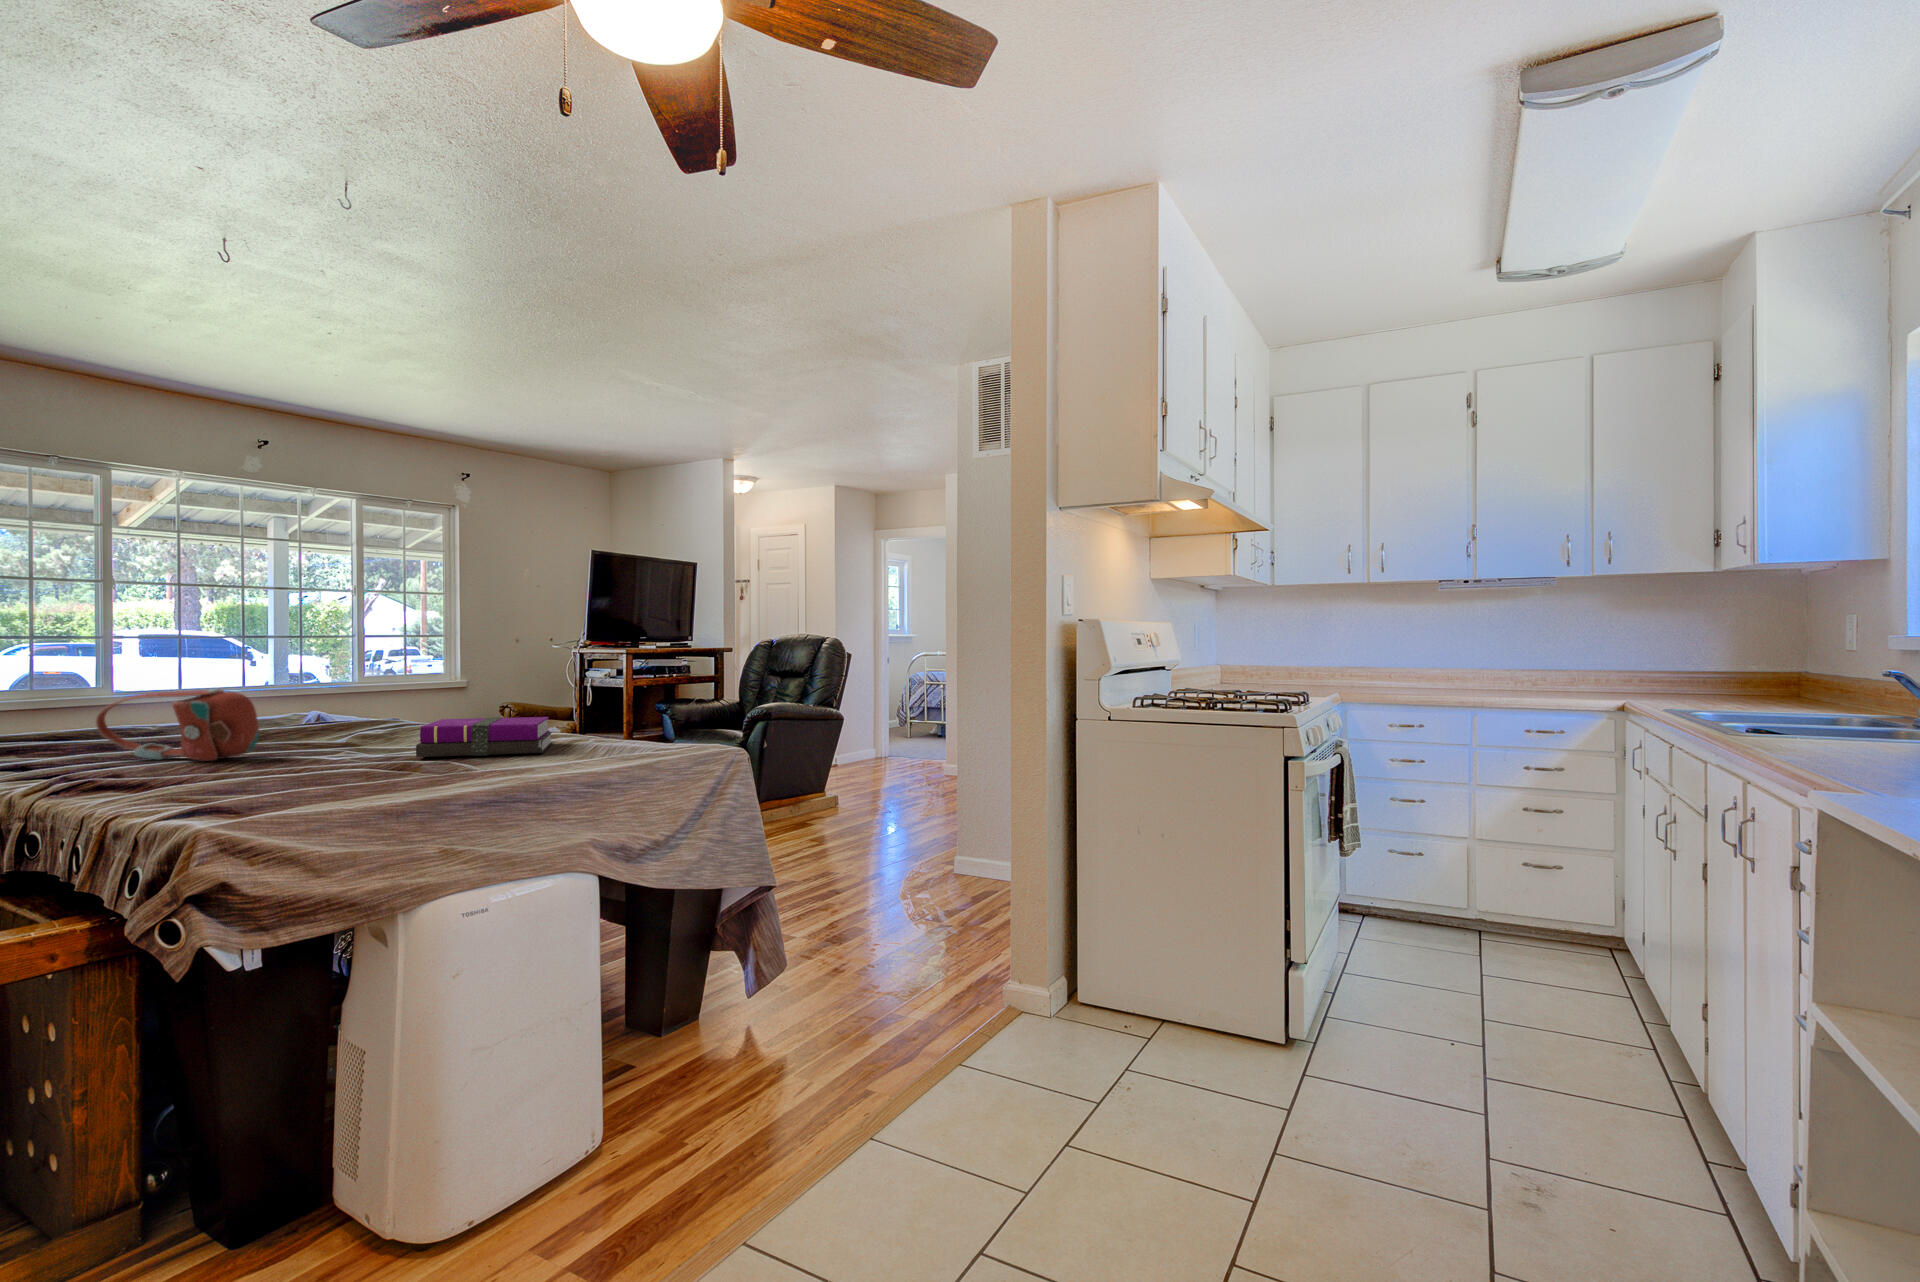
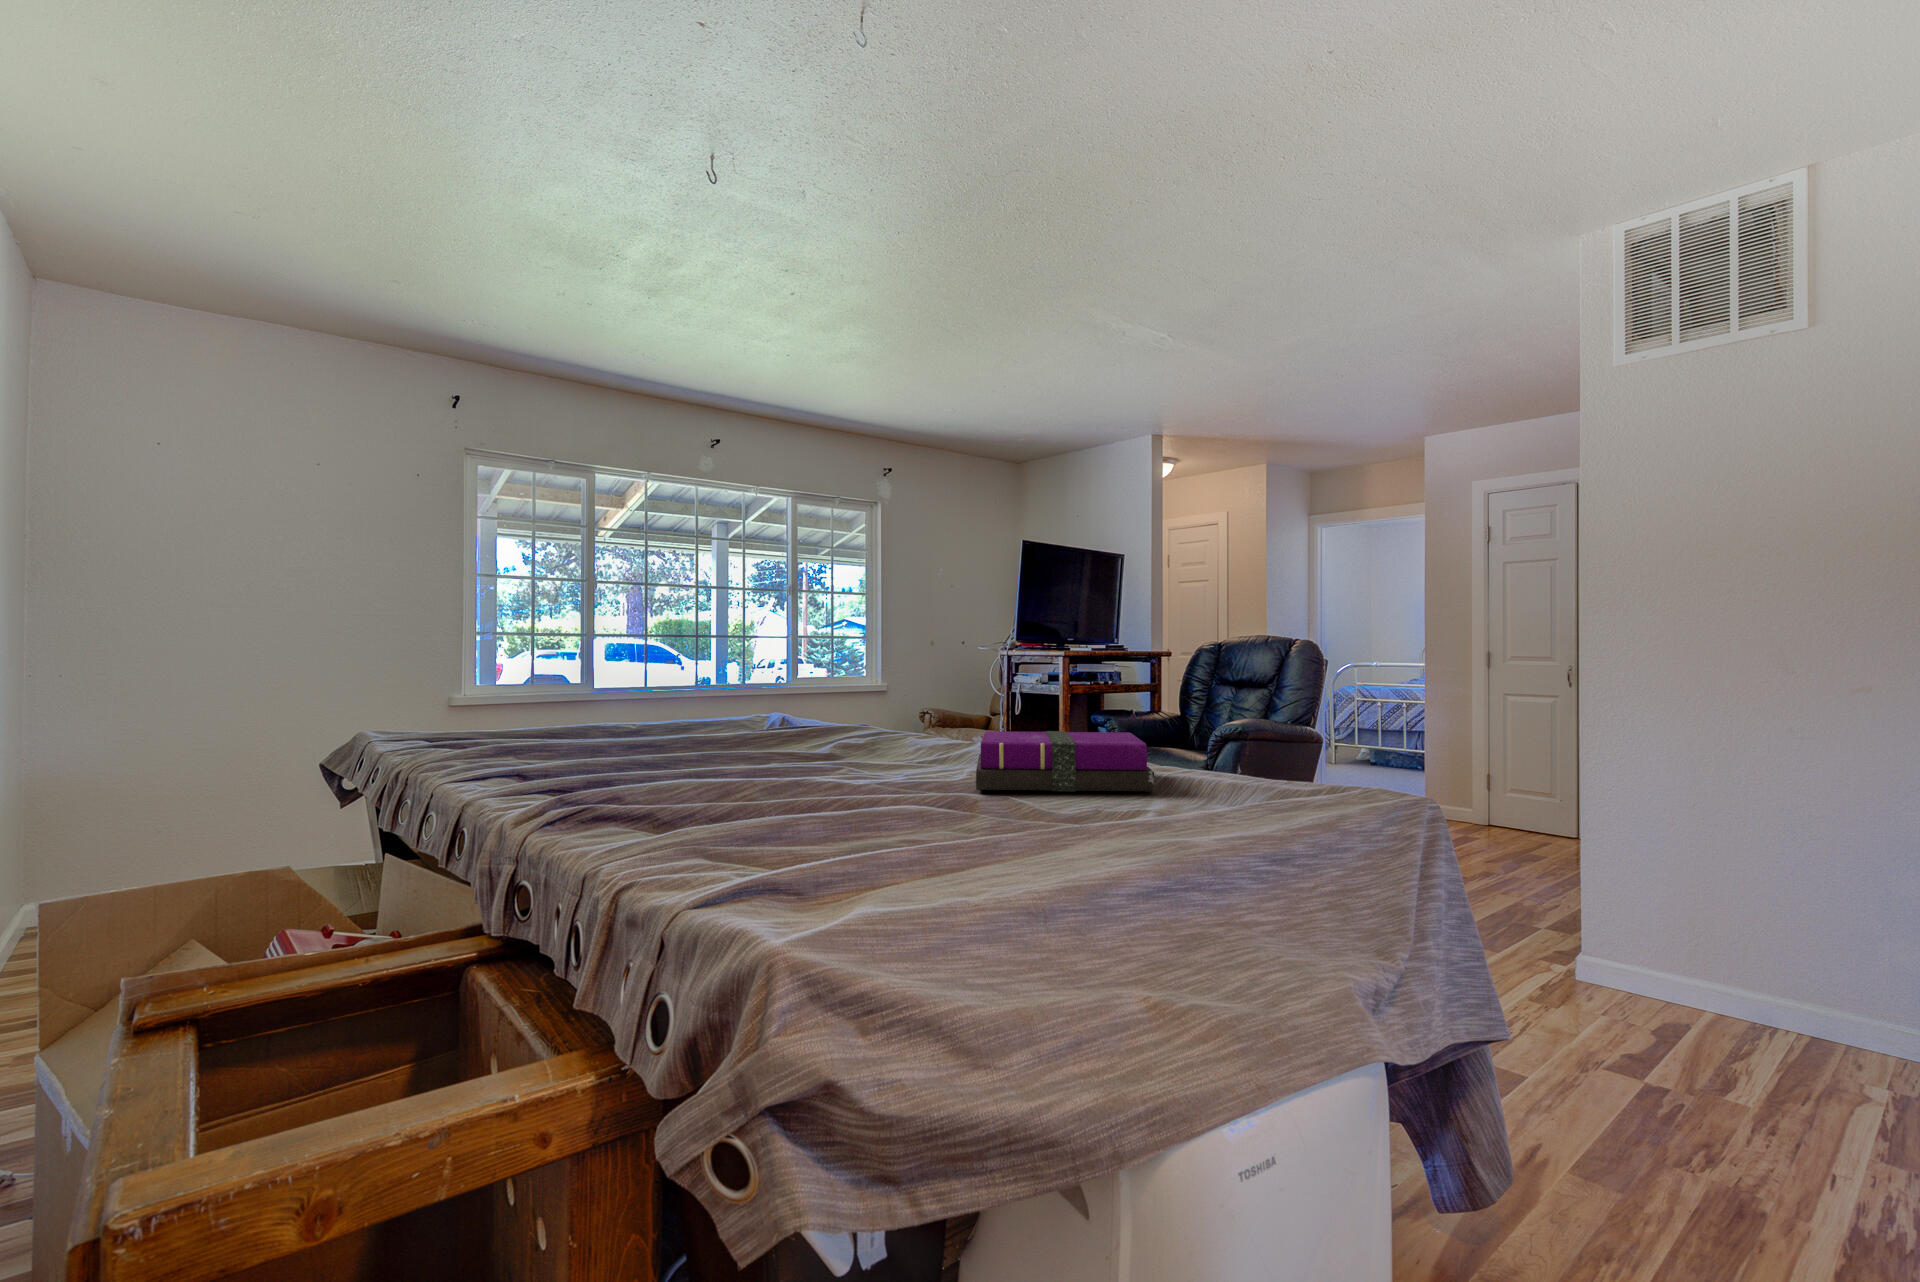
handbag: present [96,689,259,761] -> none [591,681,767,780]

